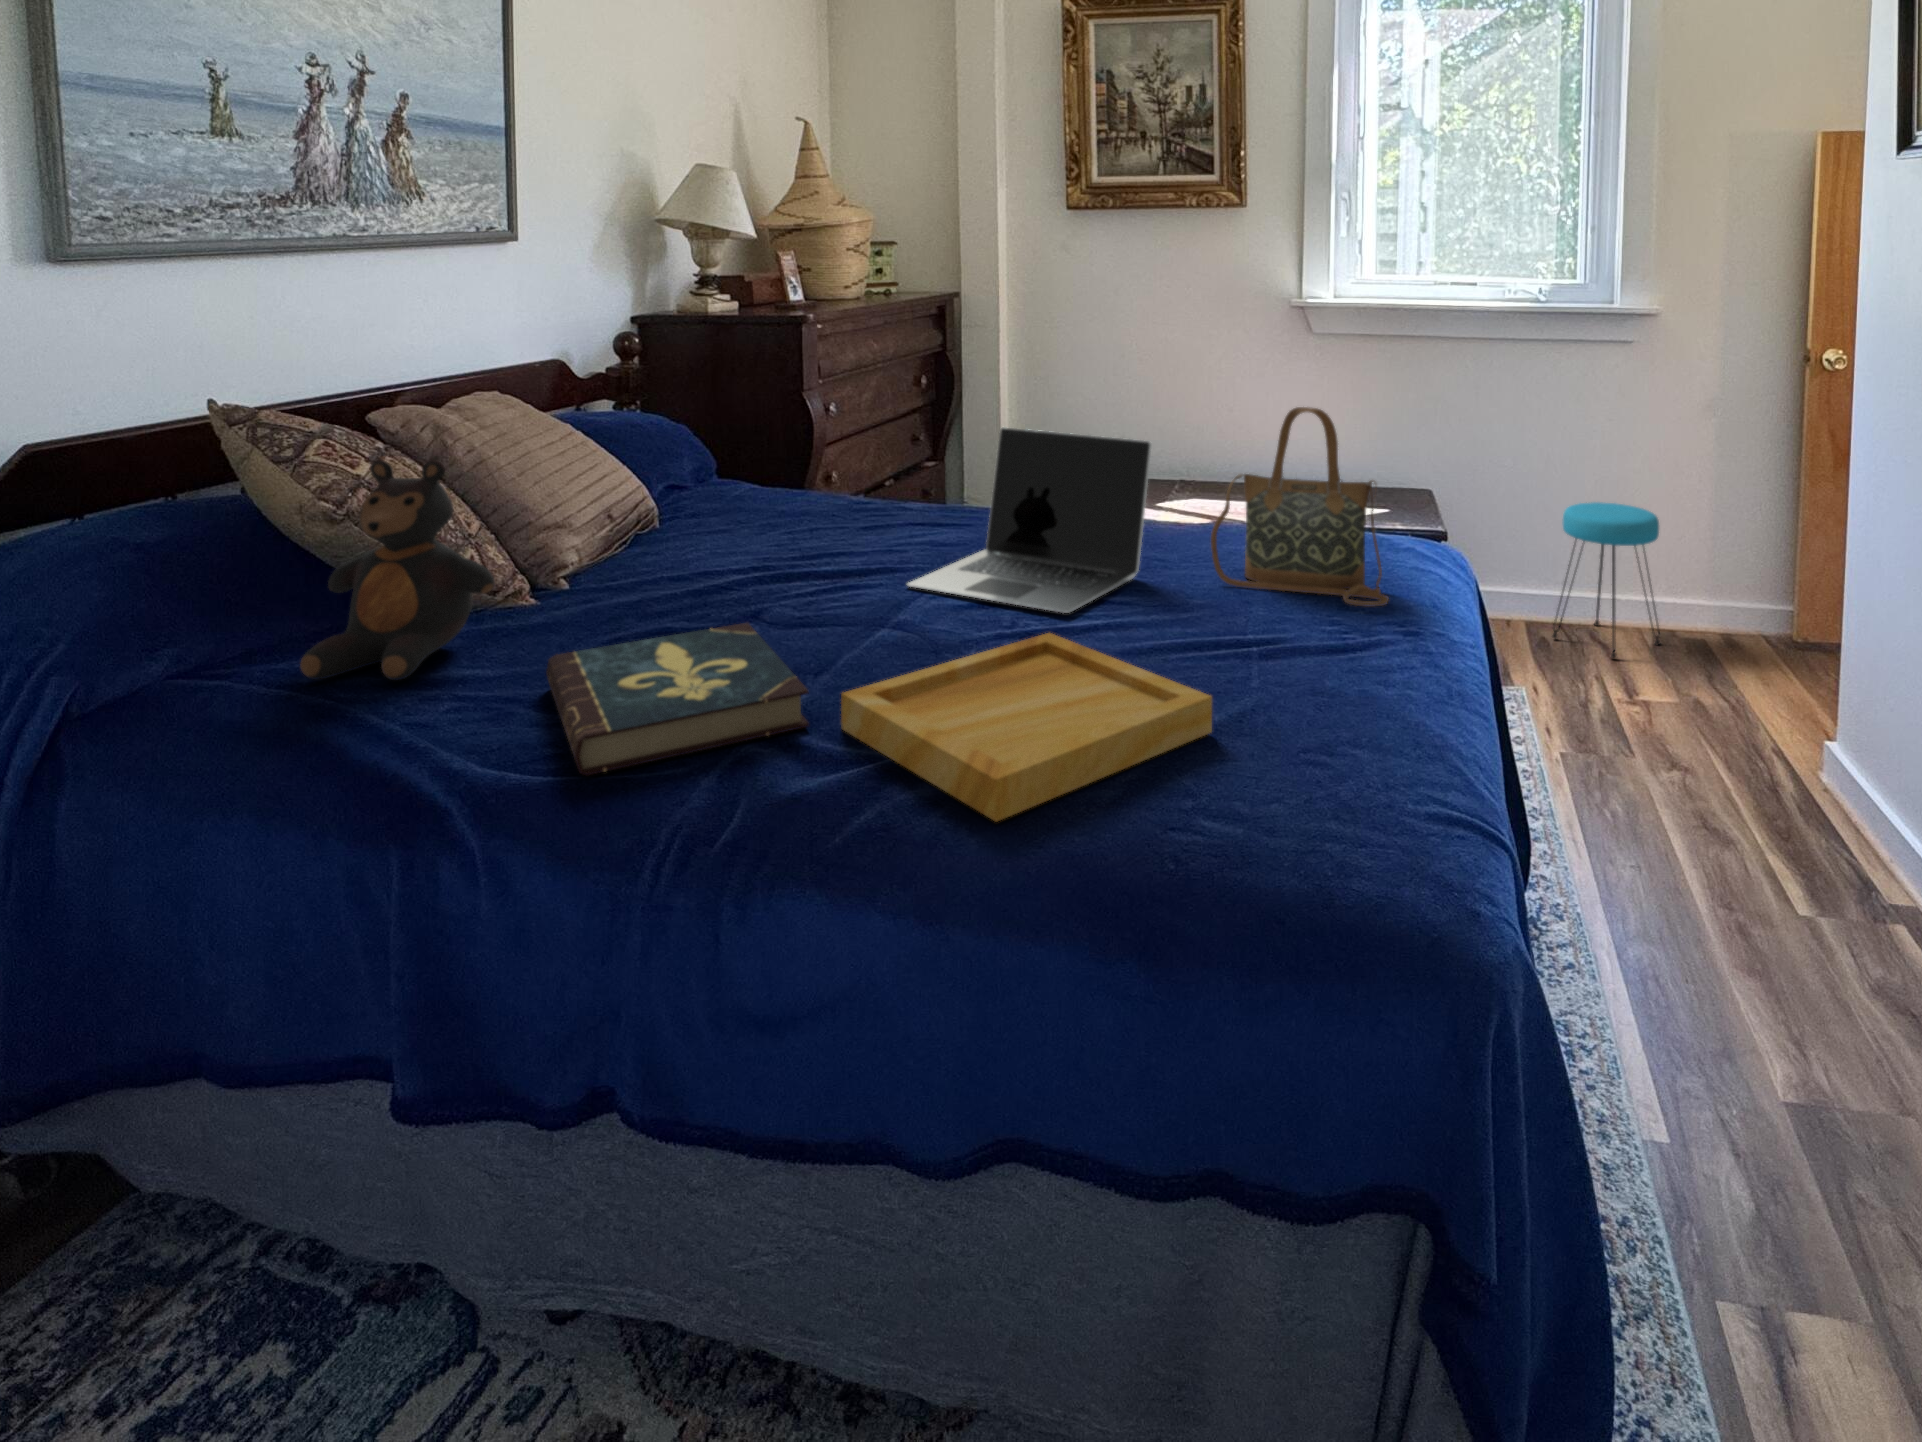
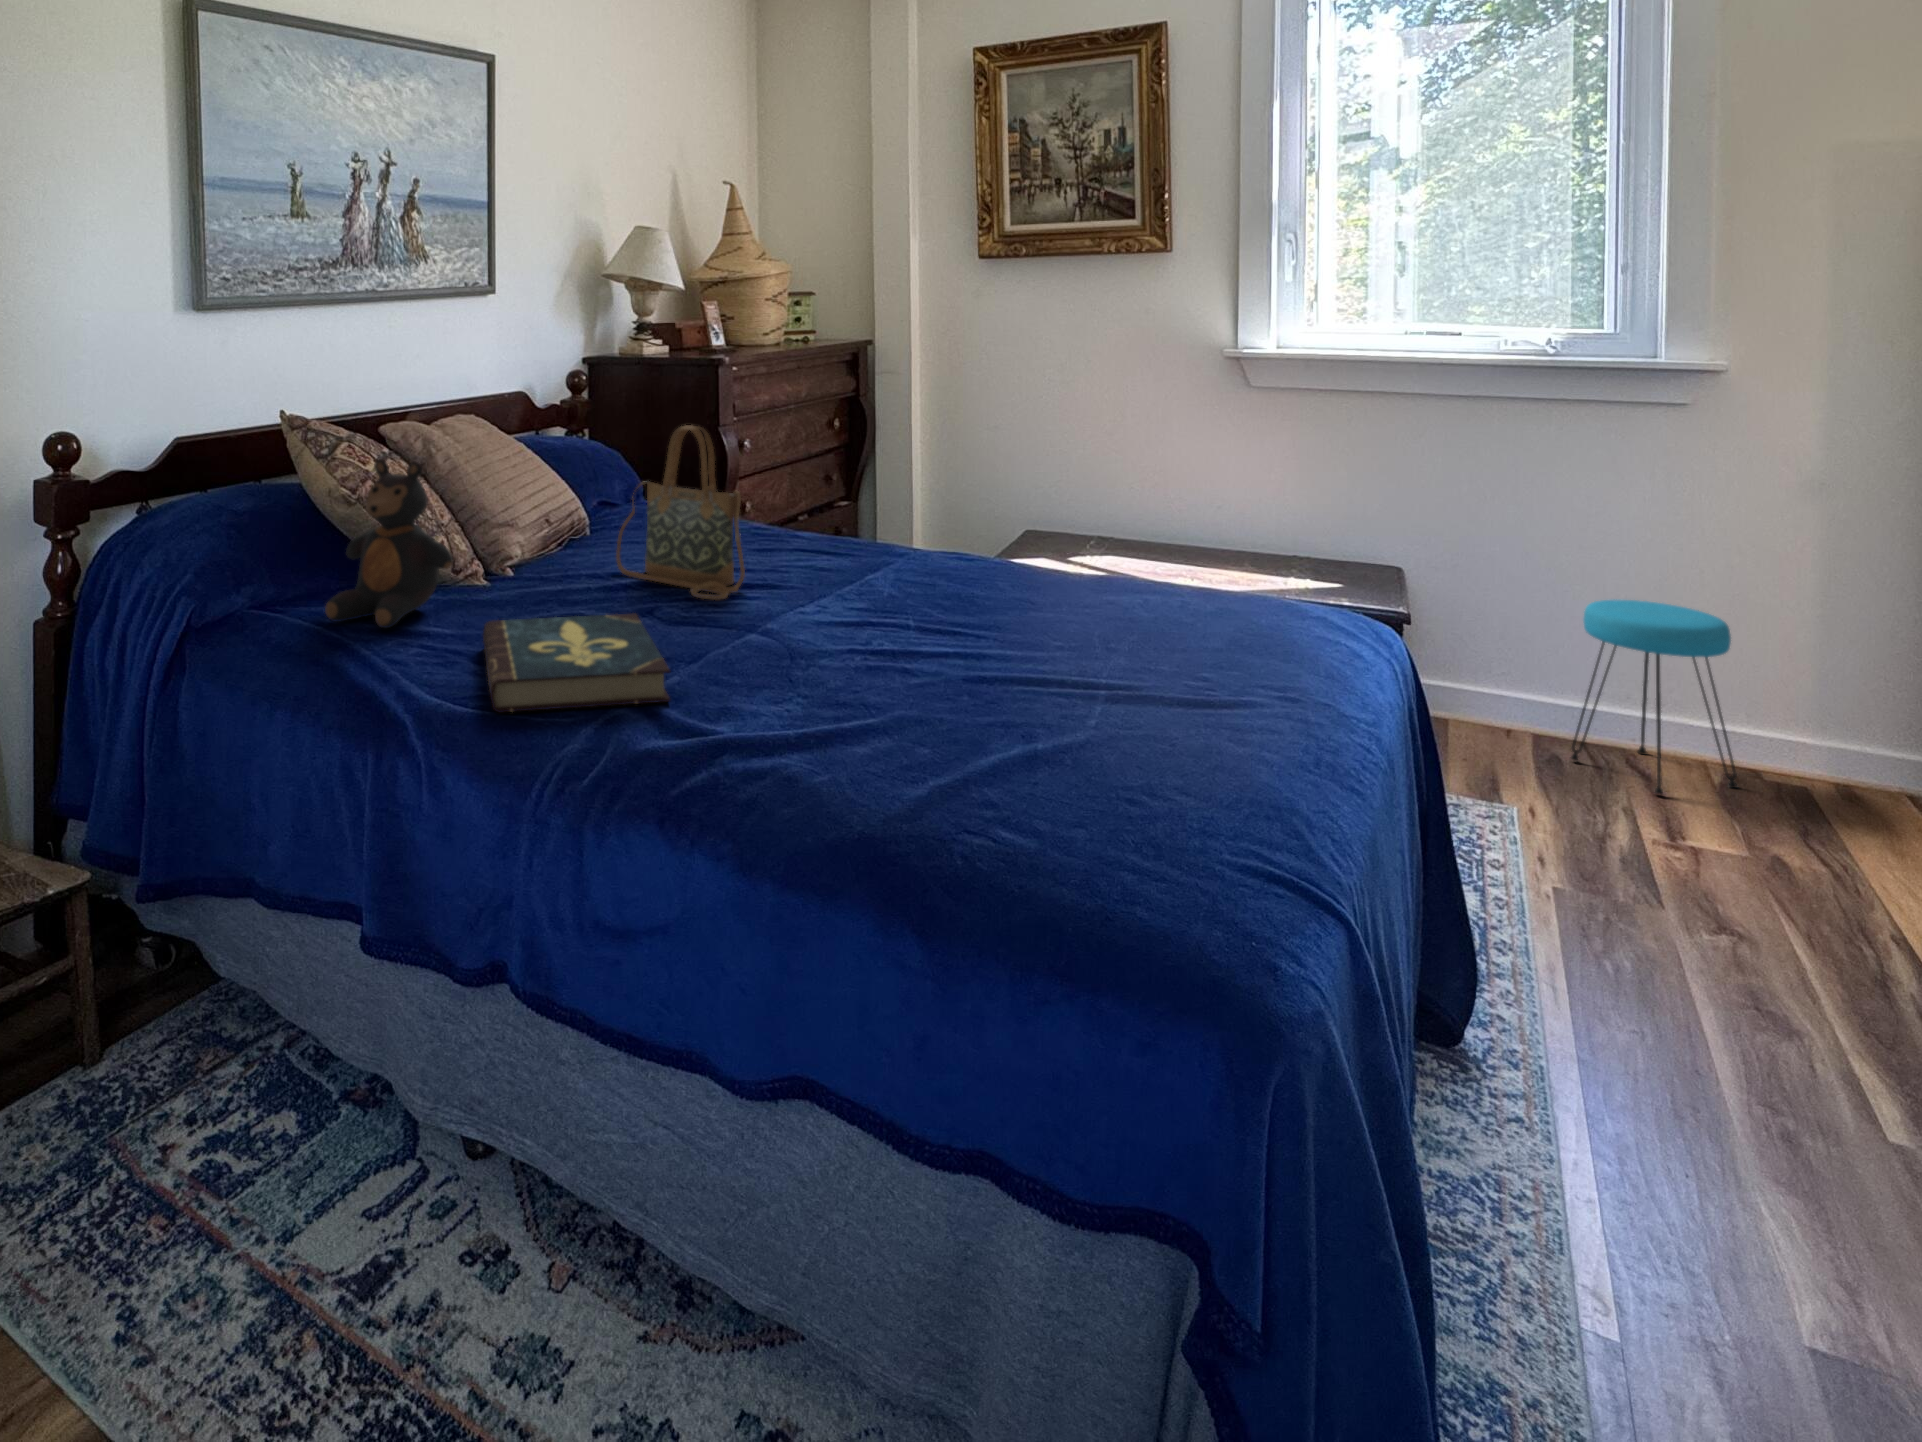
handbag: present [1211,407,1389,606] -> present [616,425,745,600]
laptop: present [907,427,1152,613] -> none [779,463,1016,639]
tray: present [841,633,1212,822] -> none [696,650,1032,798]

